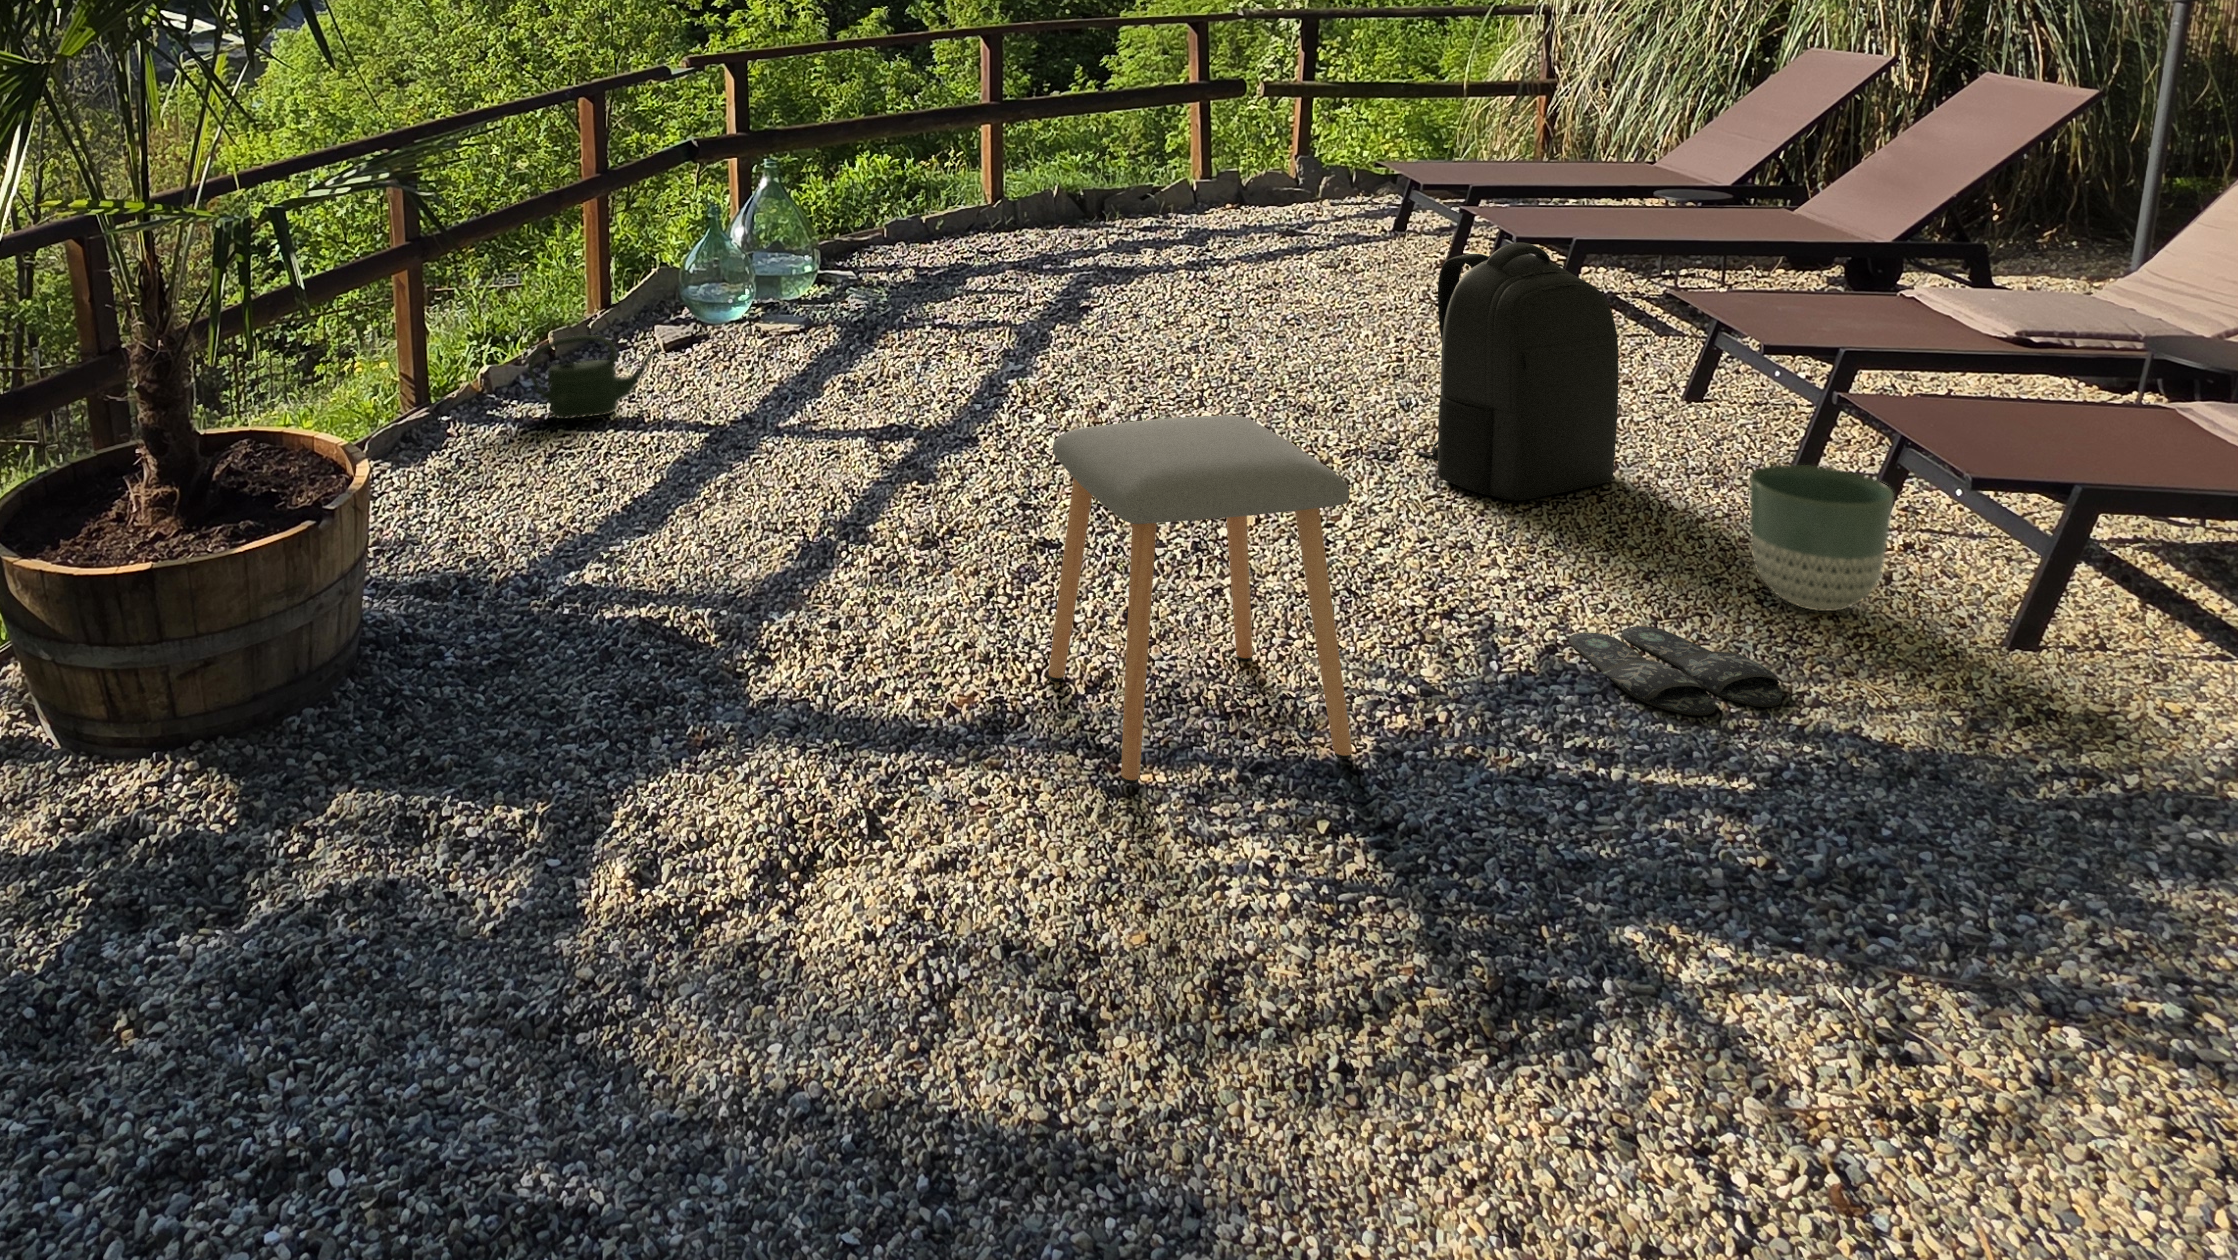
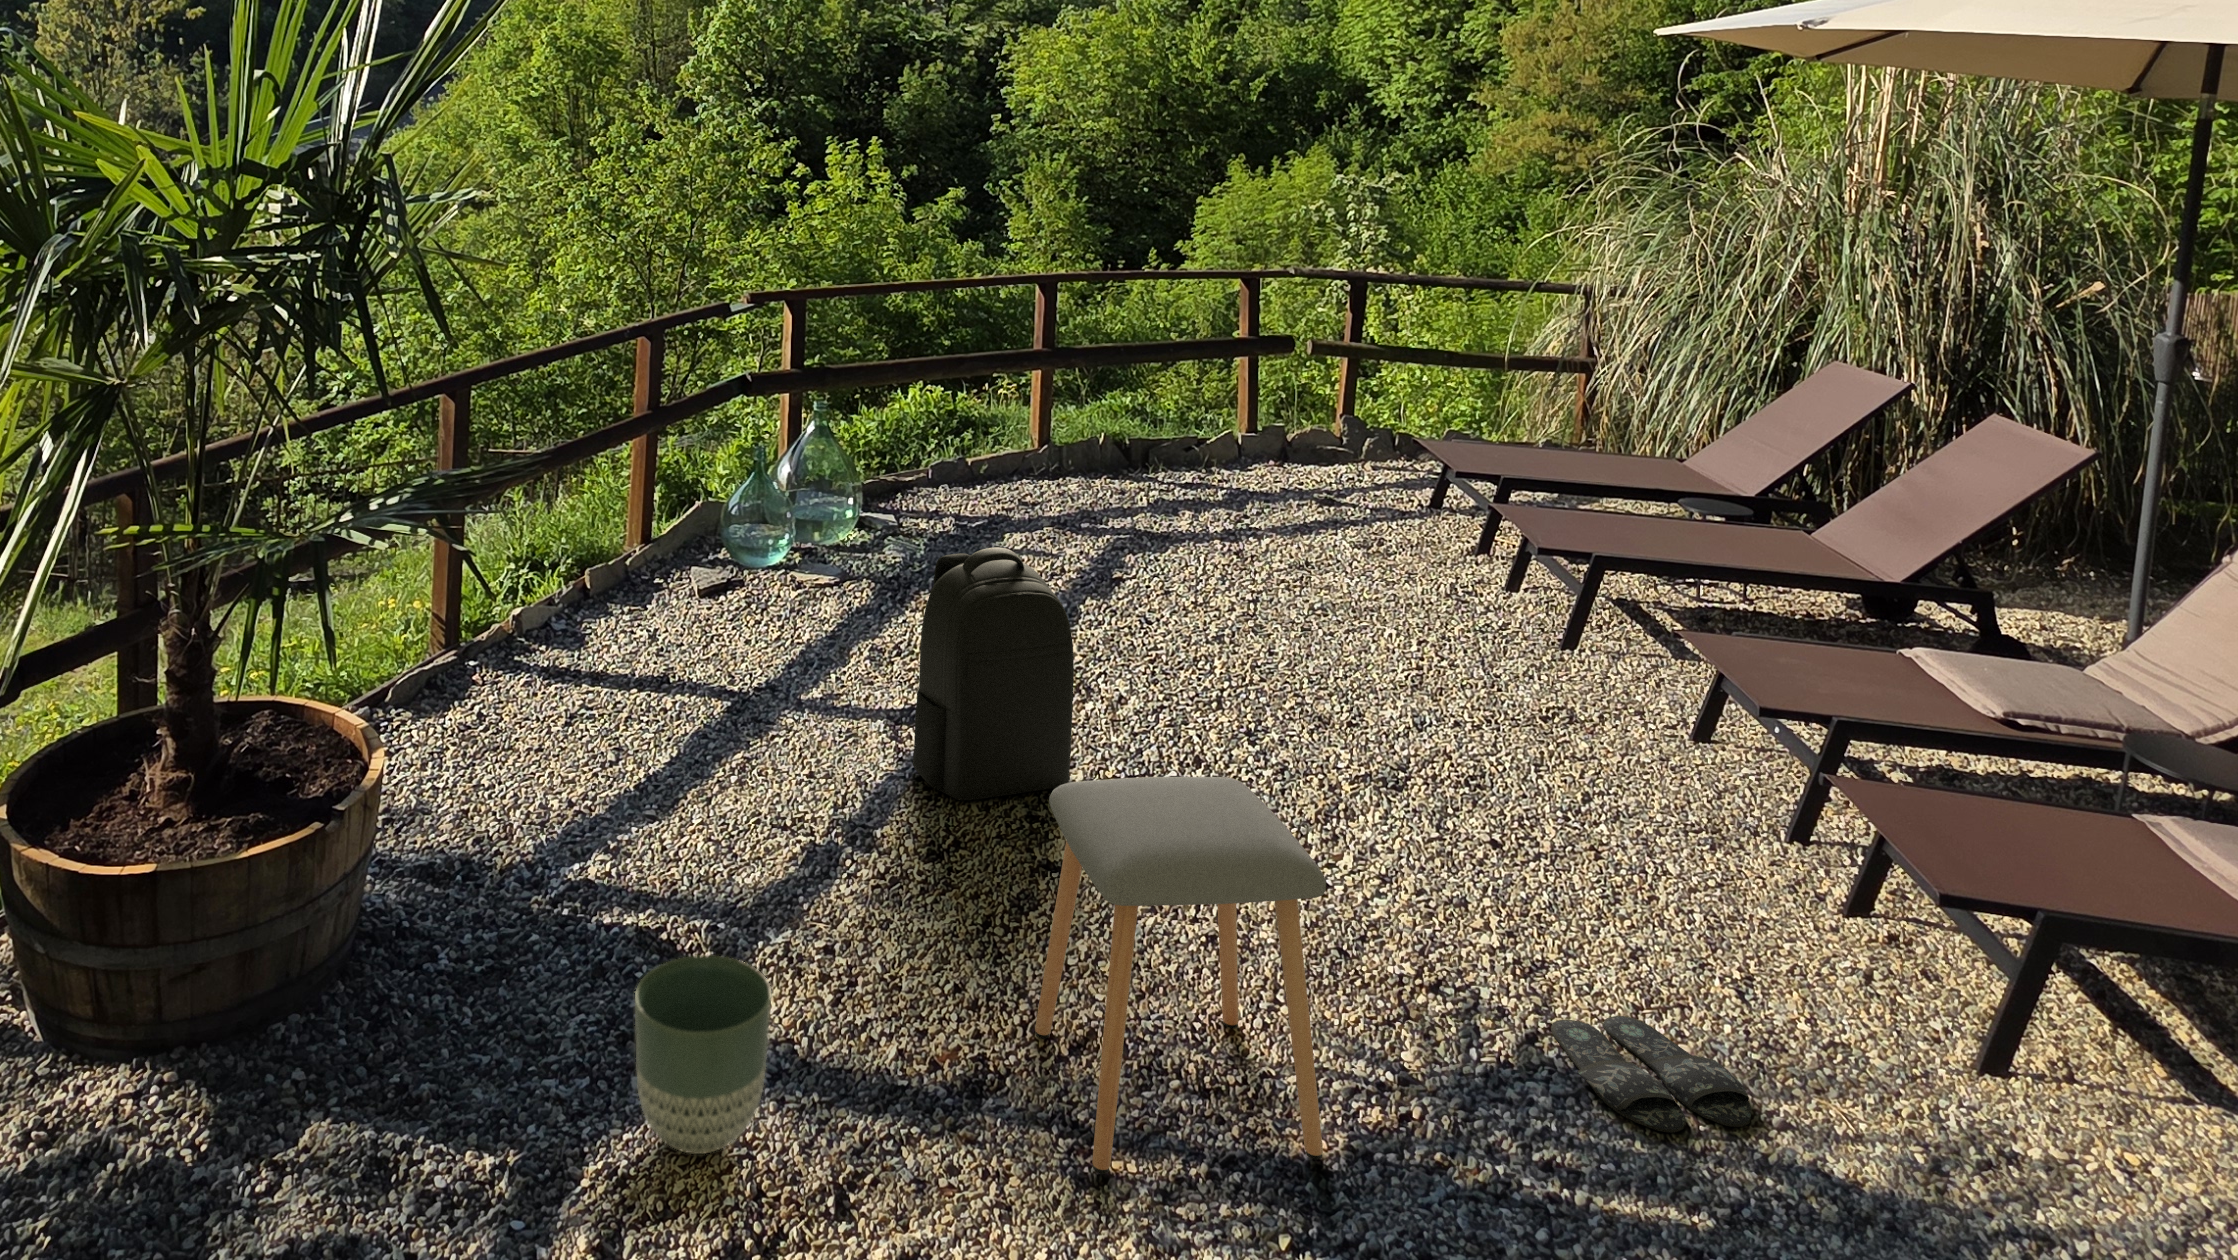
backpack: present [1417,242,1619,501] -> present [913,547,1074,800]
watering can: present [528,335,661,419] -> none [559,584,693,670]
planter: present [1750,465,1893,611] -> present [635,955,772,1154]

